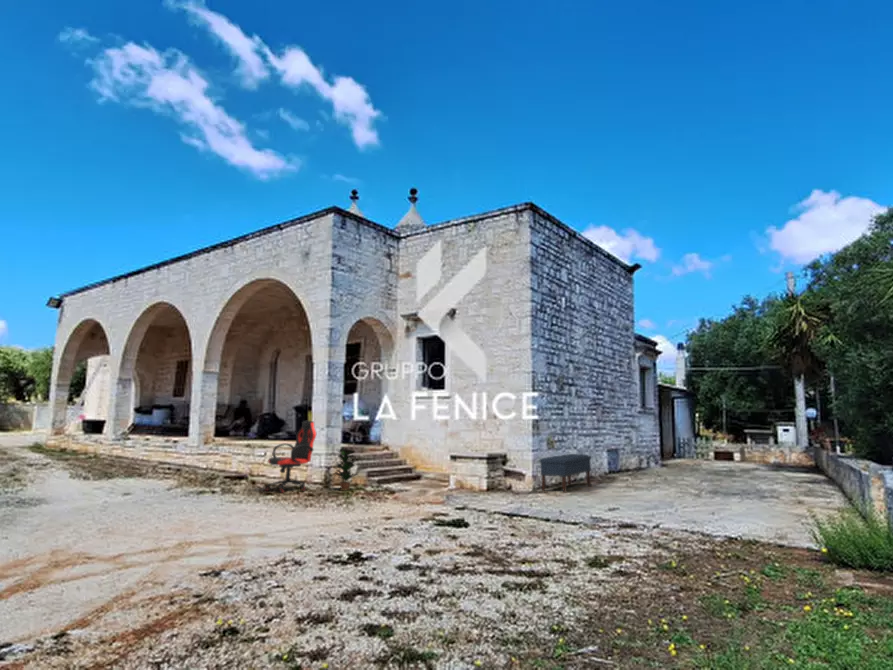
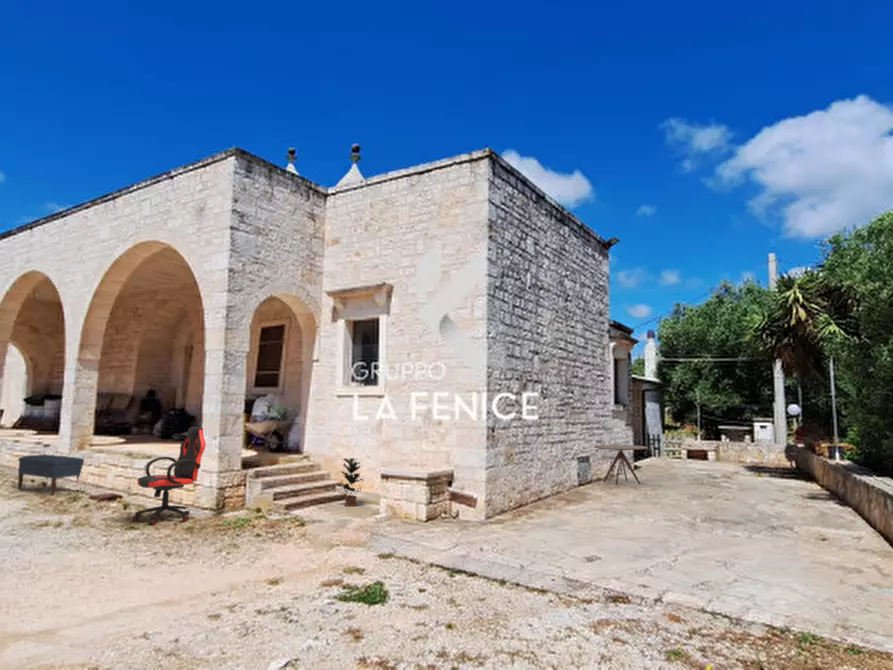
round table: none [623,441,669,473] -> present [594,445,648,485]
potted plant: present [335,449,357,490] -> present [337,458,363,506]
bench: present [540,454,591,493] -> present [18,454,84,495]

